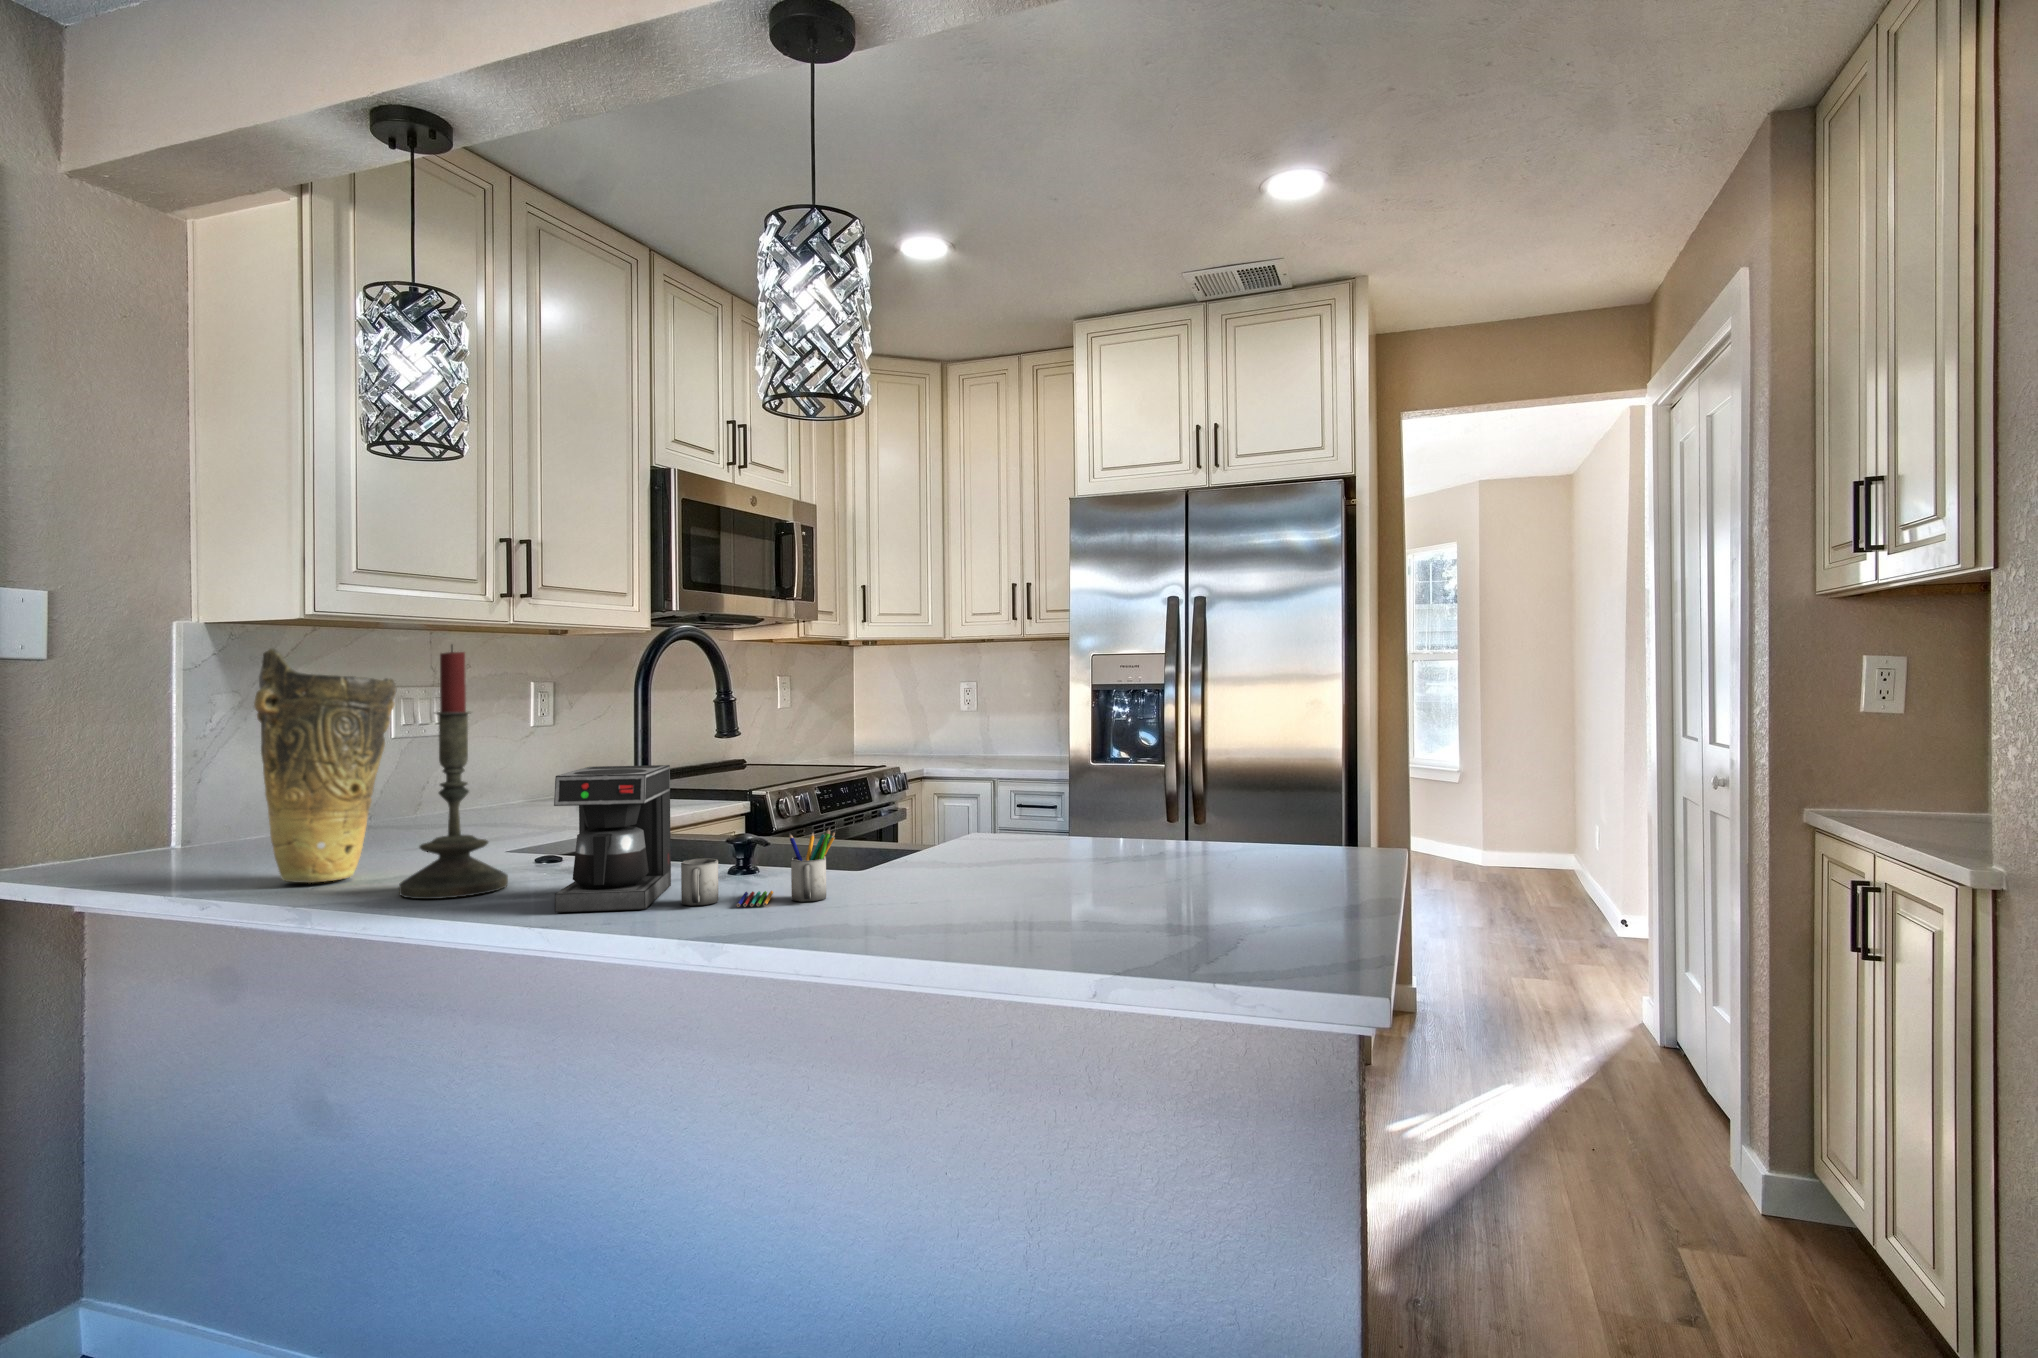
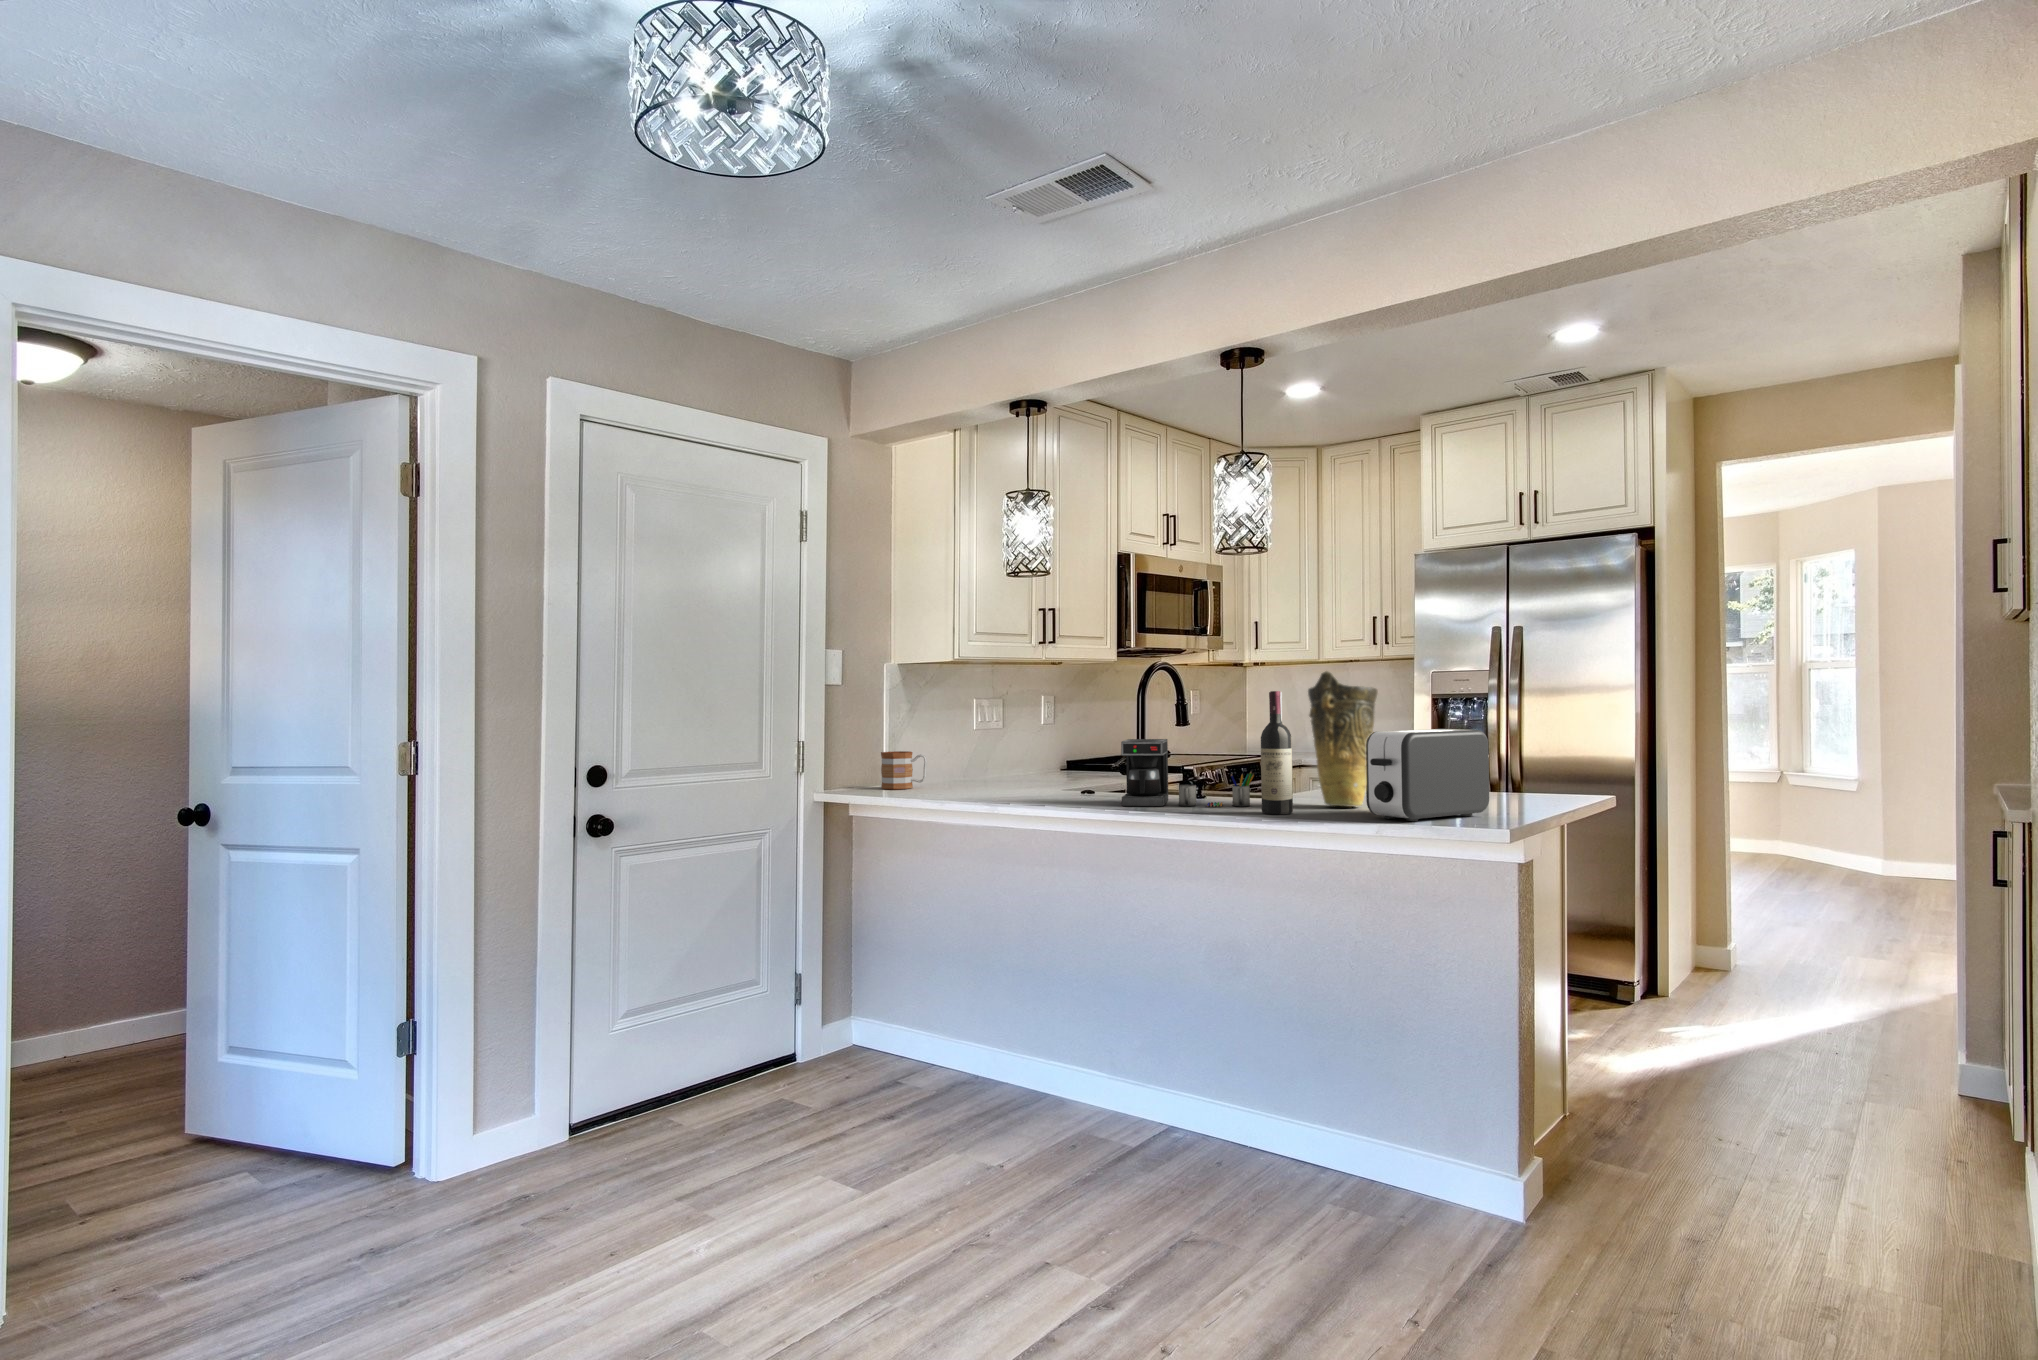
candle: present [399,645,508,899] -> none [1040,678,1087,801]
vase: present [254,648,396,883] -> present [1308,671,1378,806]
wine bottle: none [843,668,909,933] -> present [1261,691,1293,814]
toaster: none [1062,744,1286,949] -> present [1366,729,1489,821]
mug: none [116,788,225,866] -> present [881,751,927,789]

